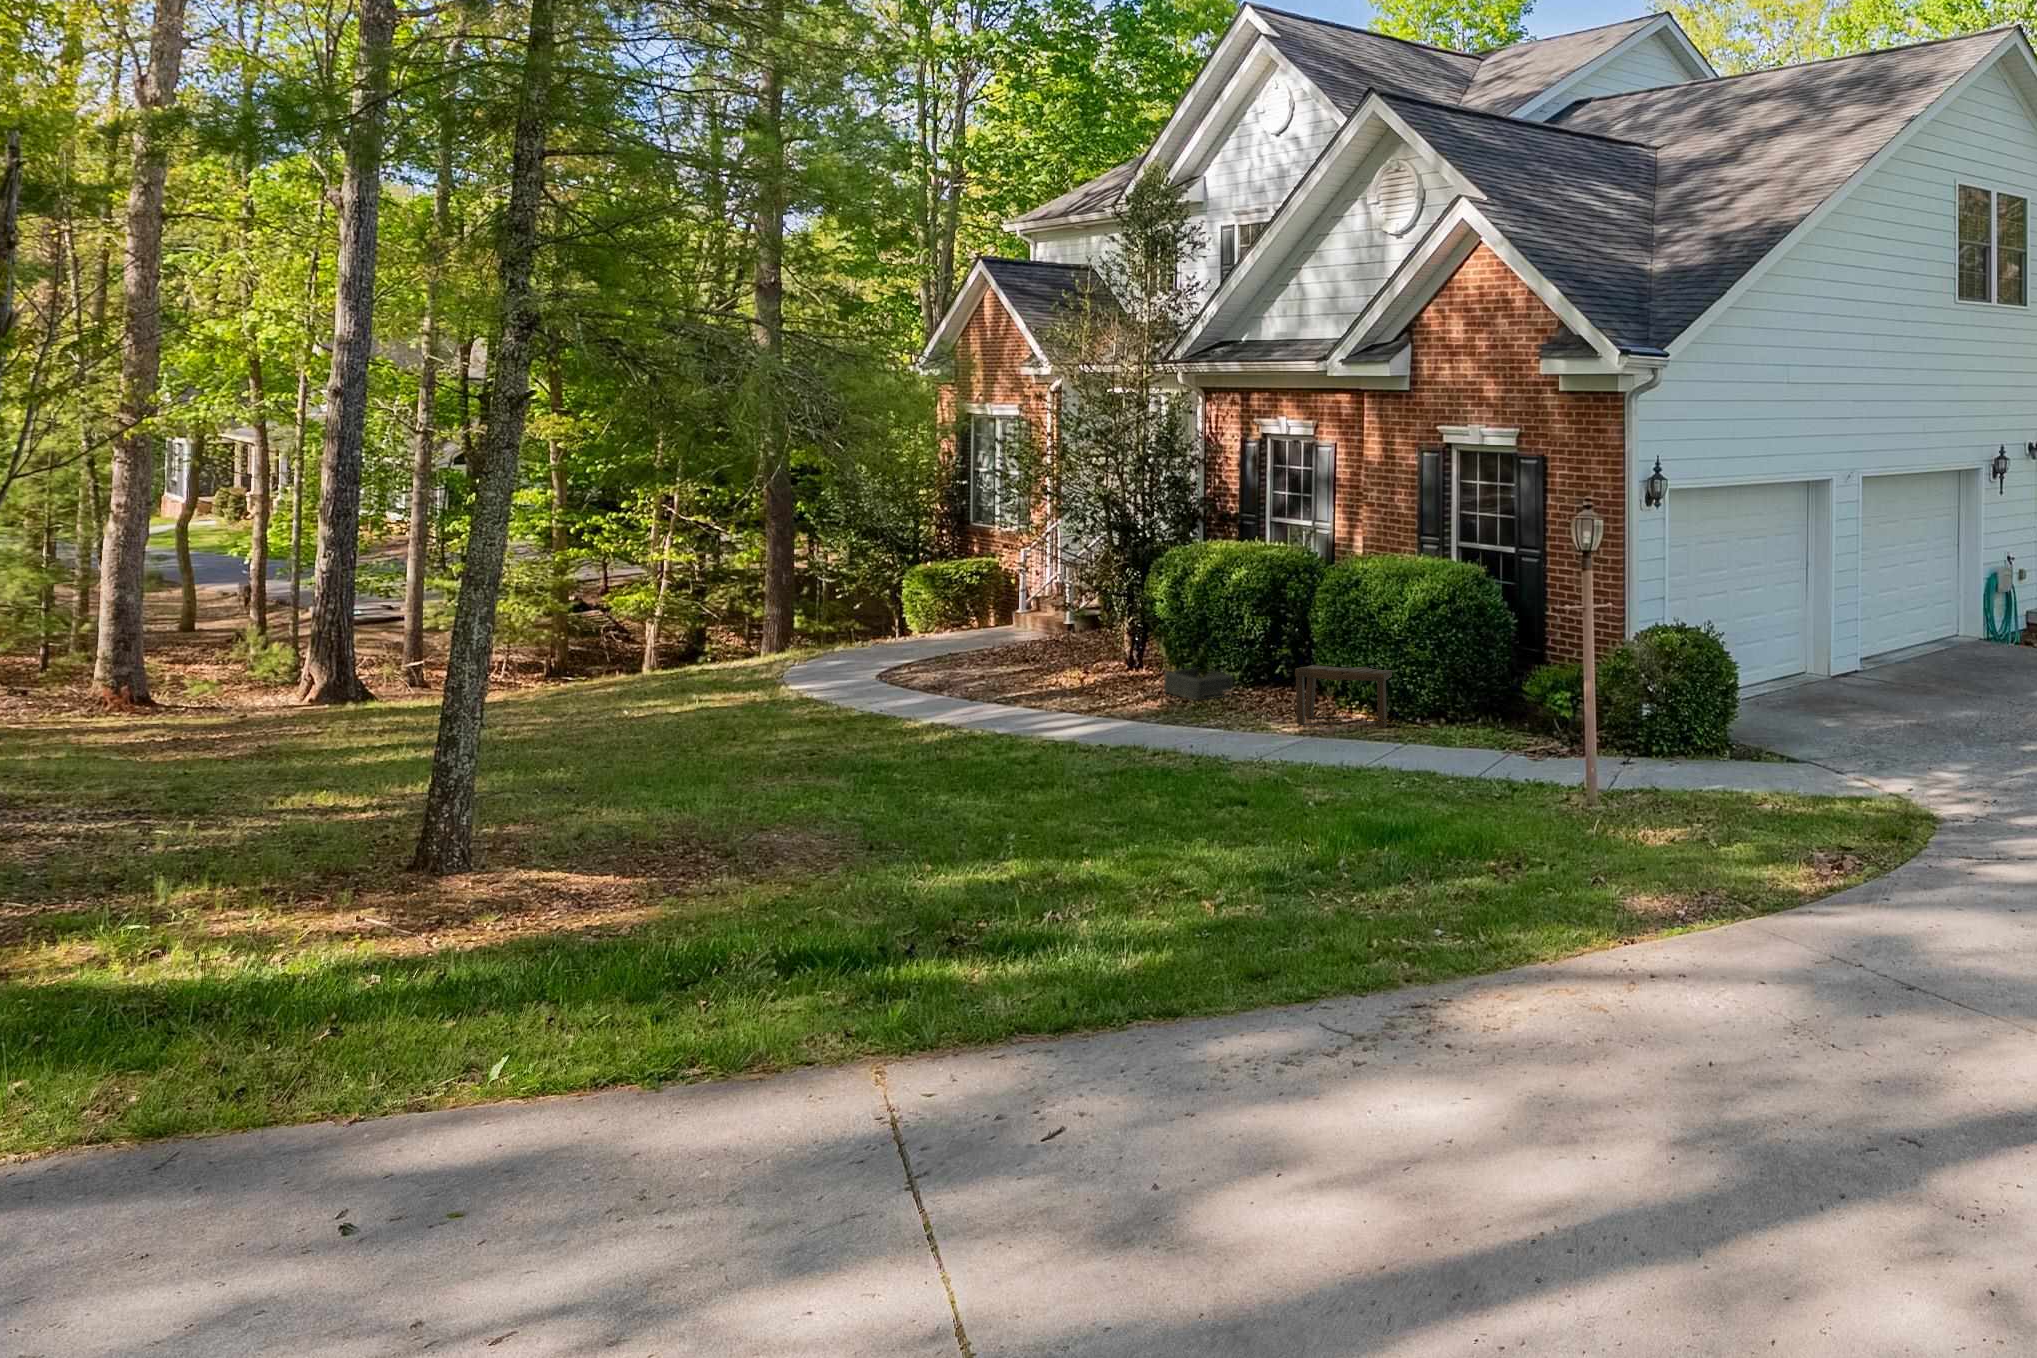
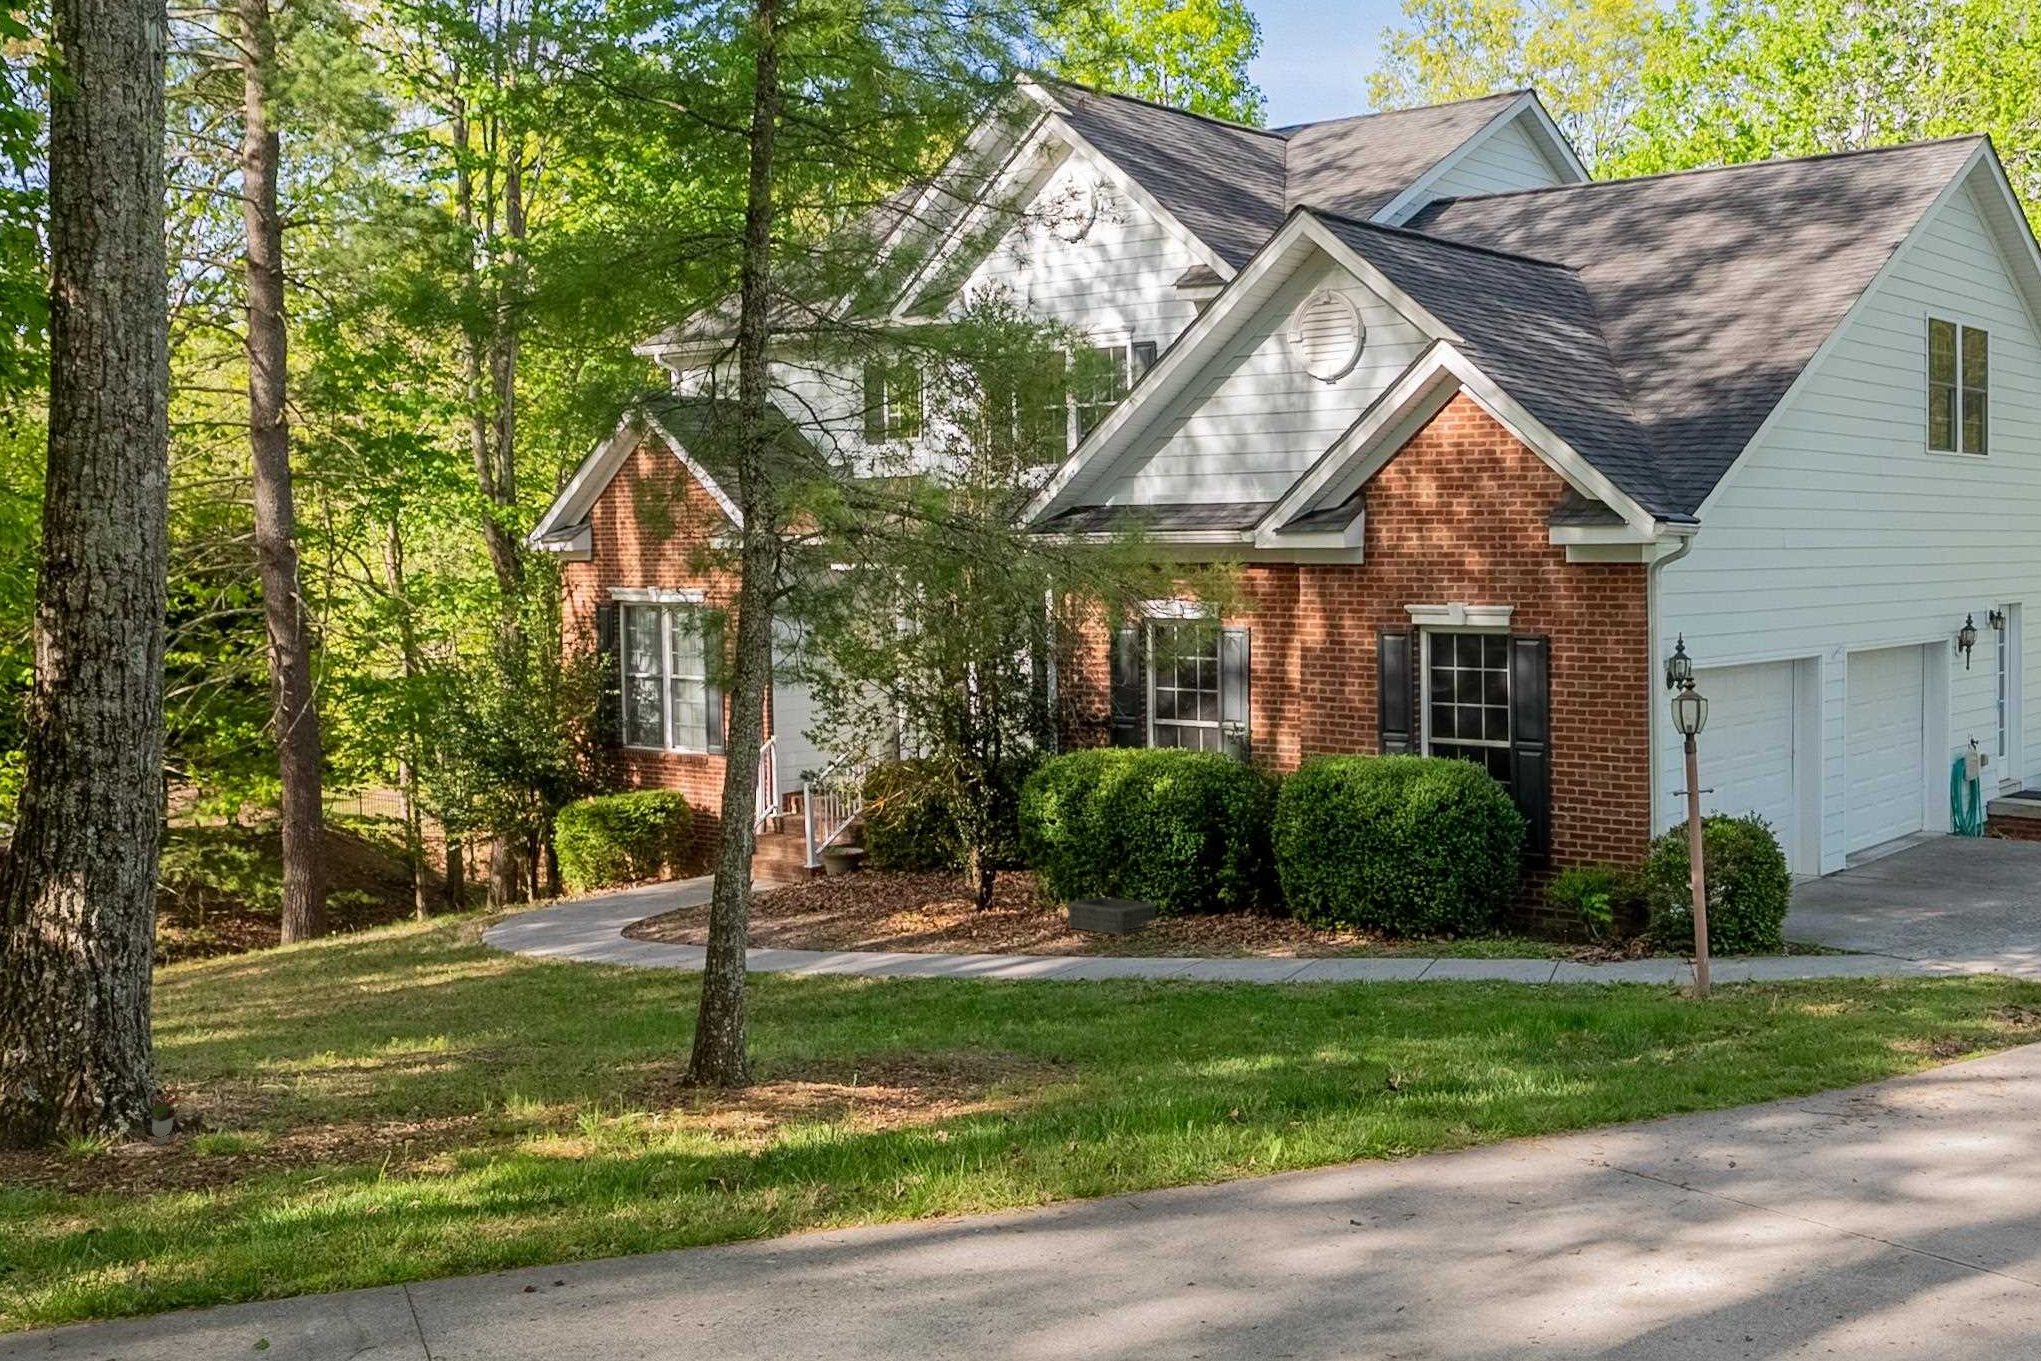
bench: present [1295,665,1392,728] -> none [1277,885,1392,955]
decorative plant: none [54,811,88,864] -> present [150,1084,180,1145]

